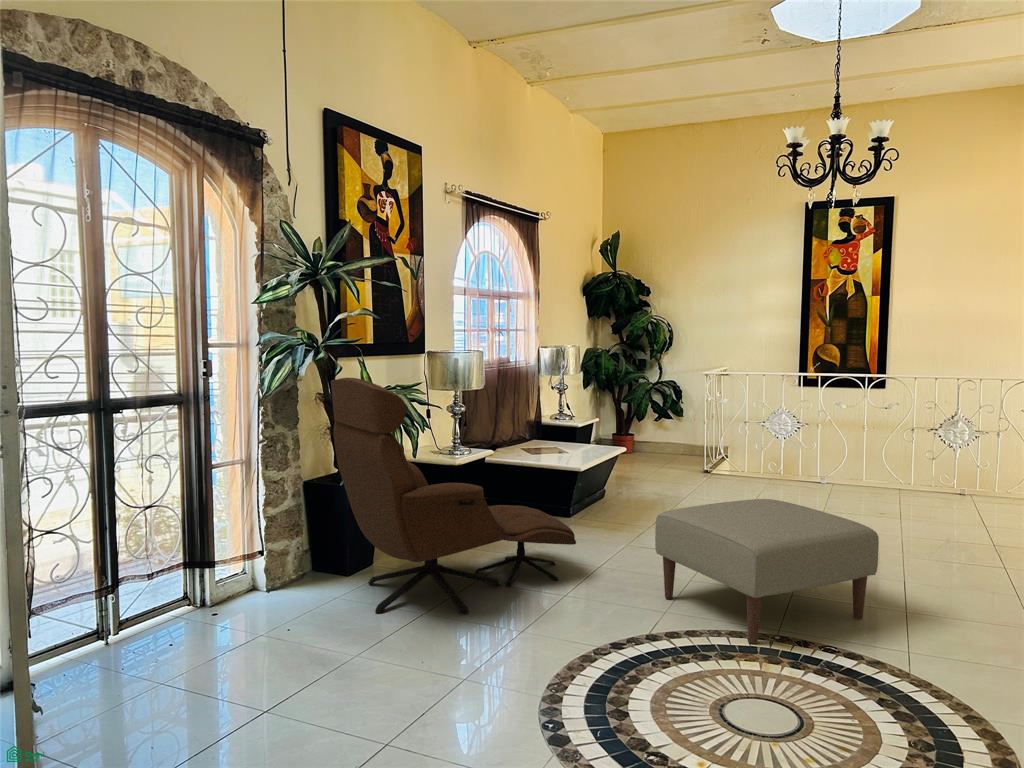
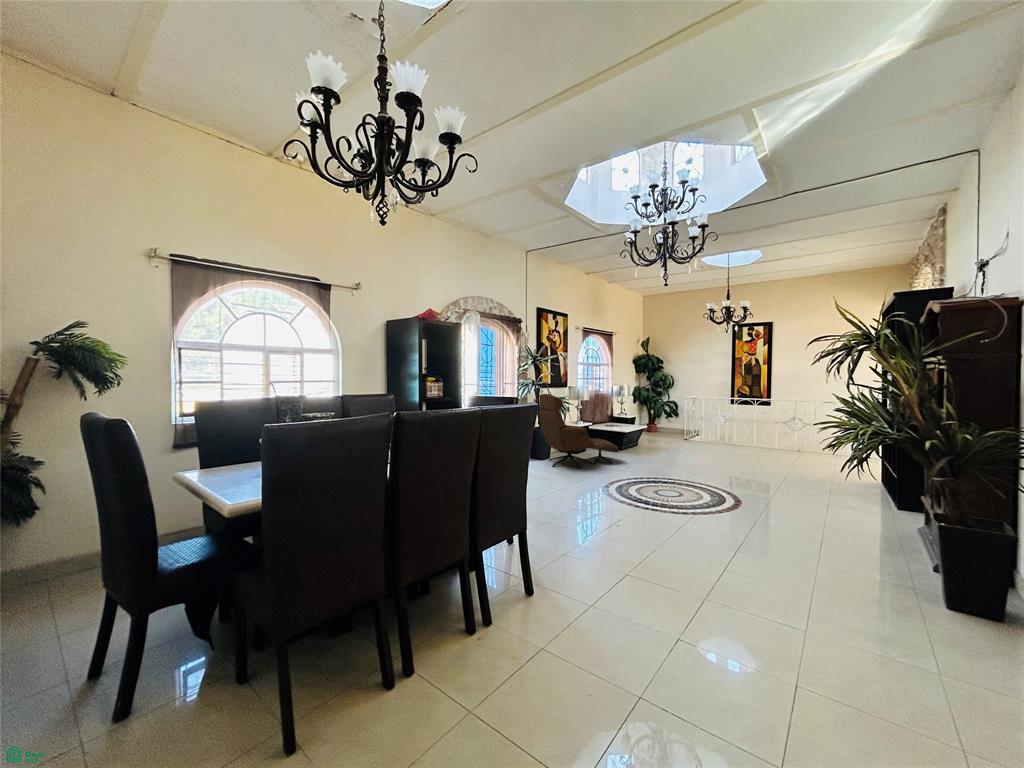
ottoman: present [655,499,879,644] -> none [645,439,721,480]

